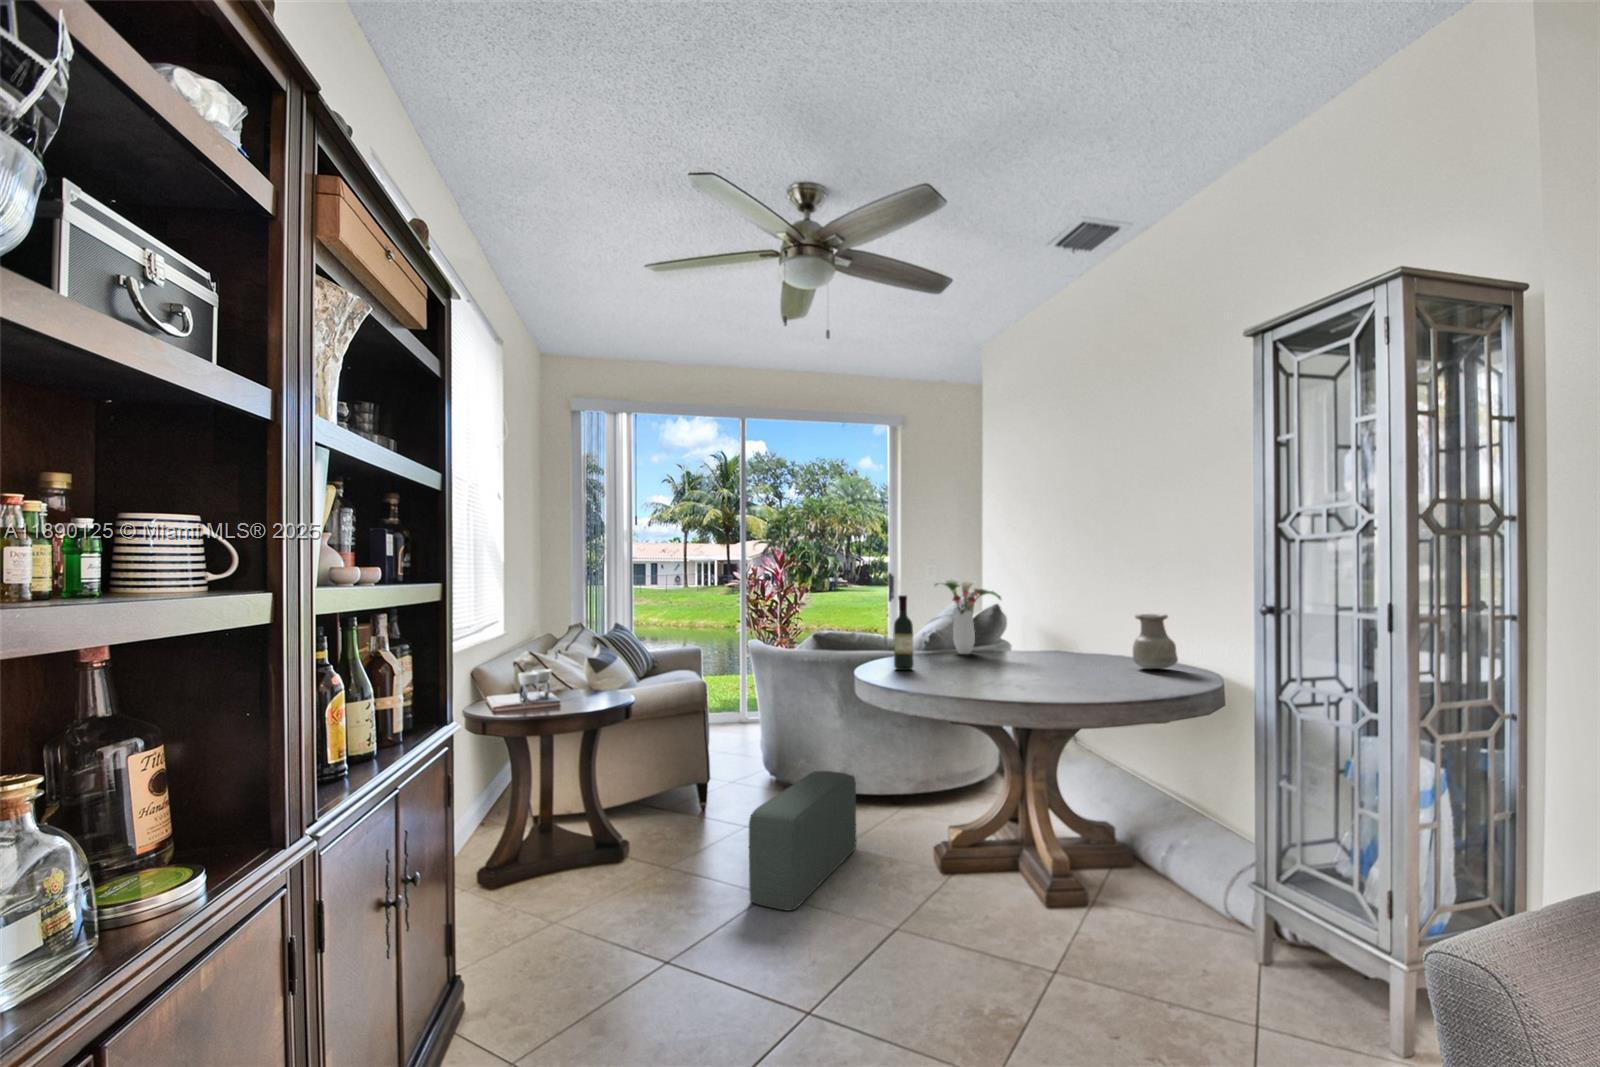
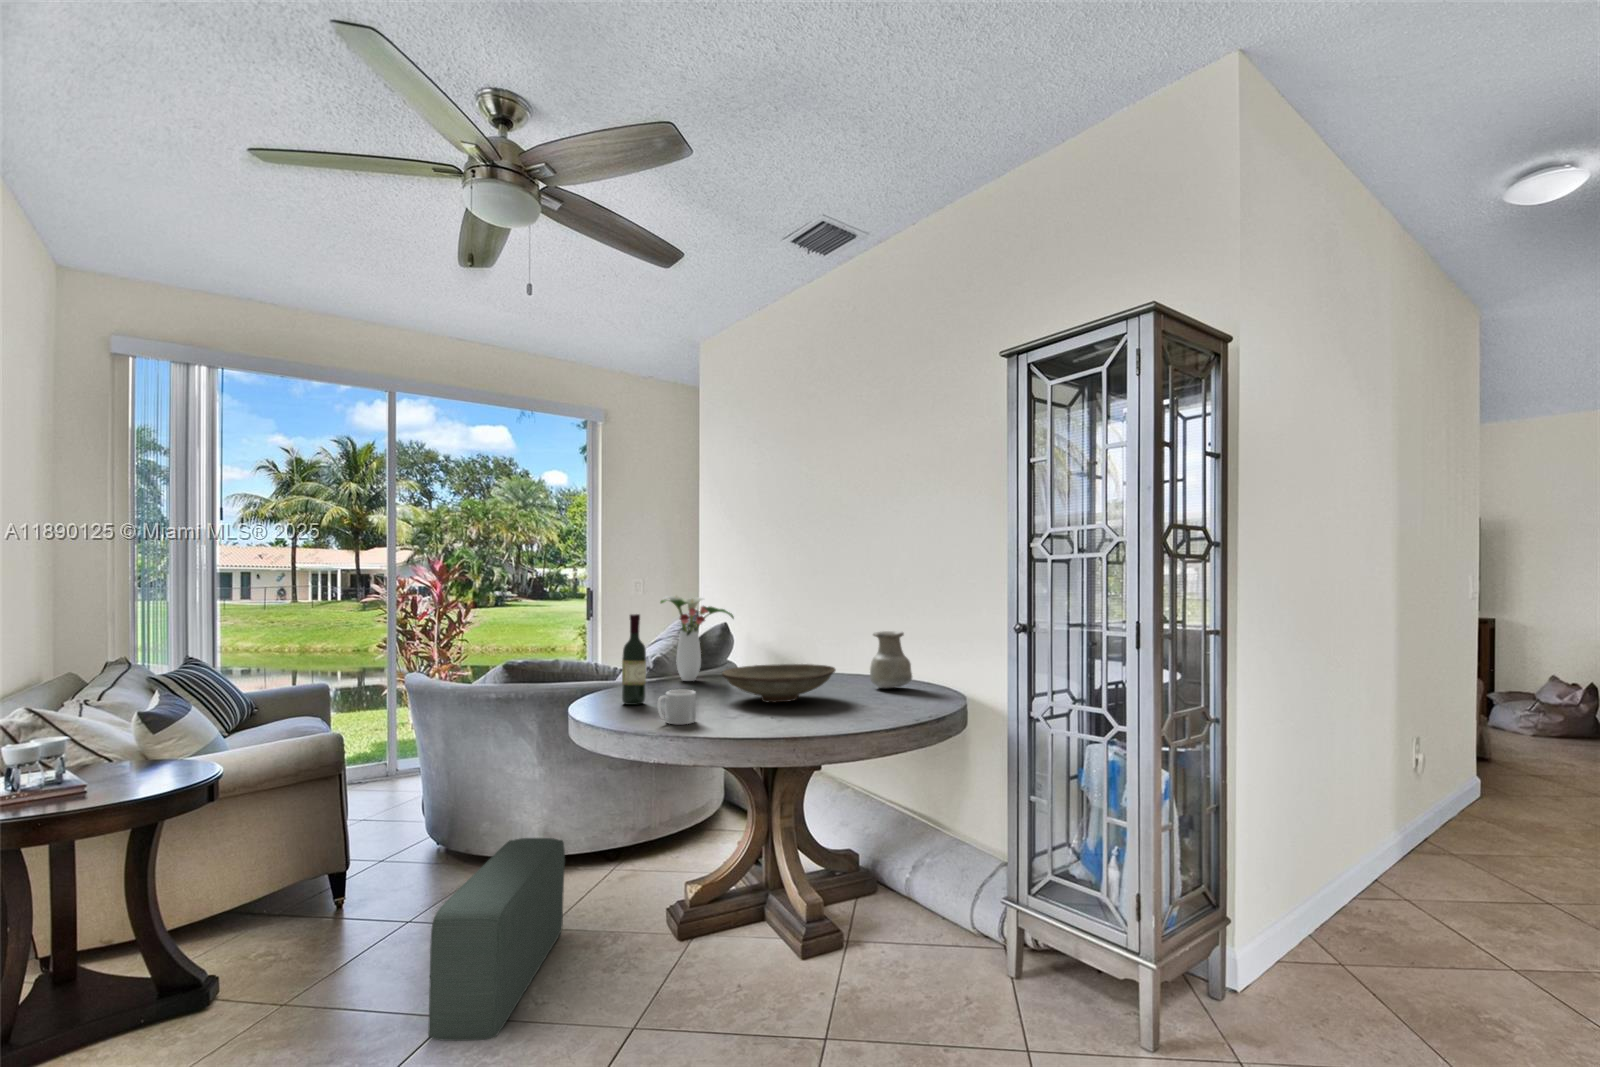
decorative bowl: none [979,642,1086,675] -> present [722,664,836,703]
mug: none [911,659,944,687] -> present [657,690,696,724]

